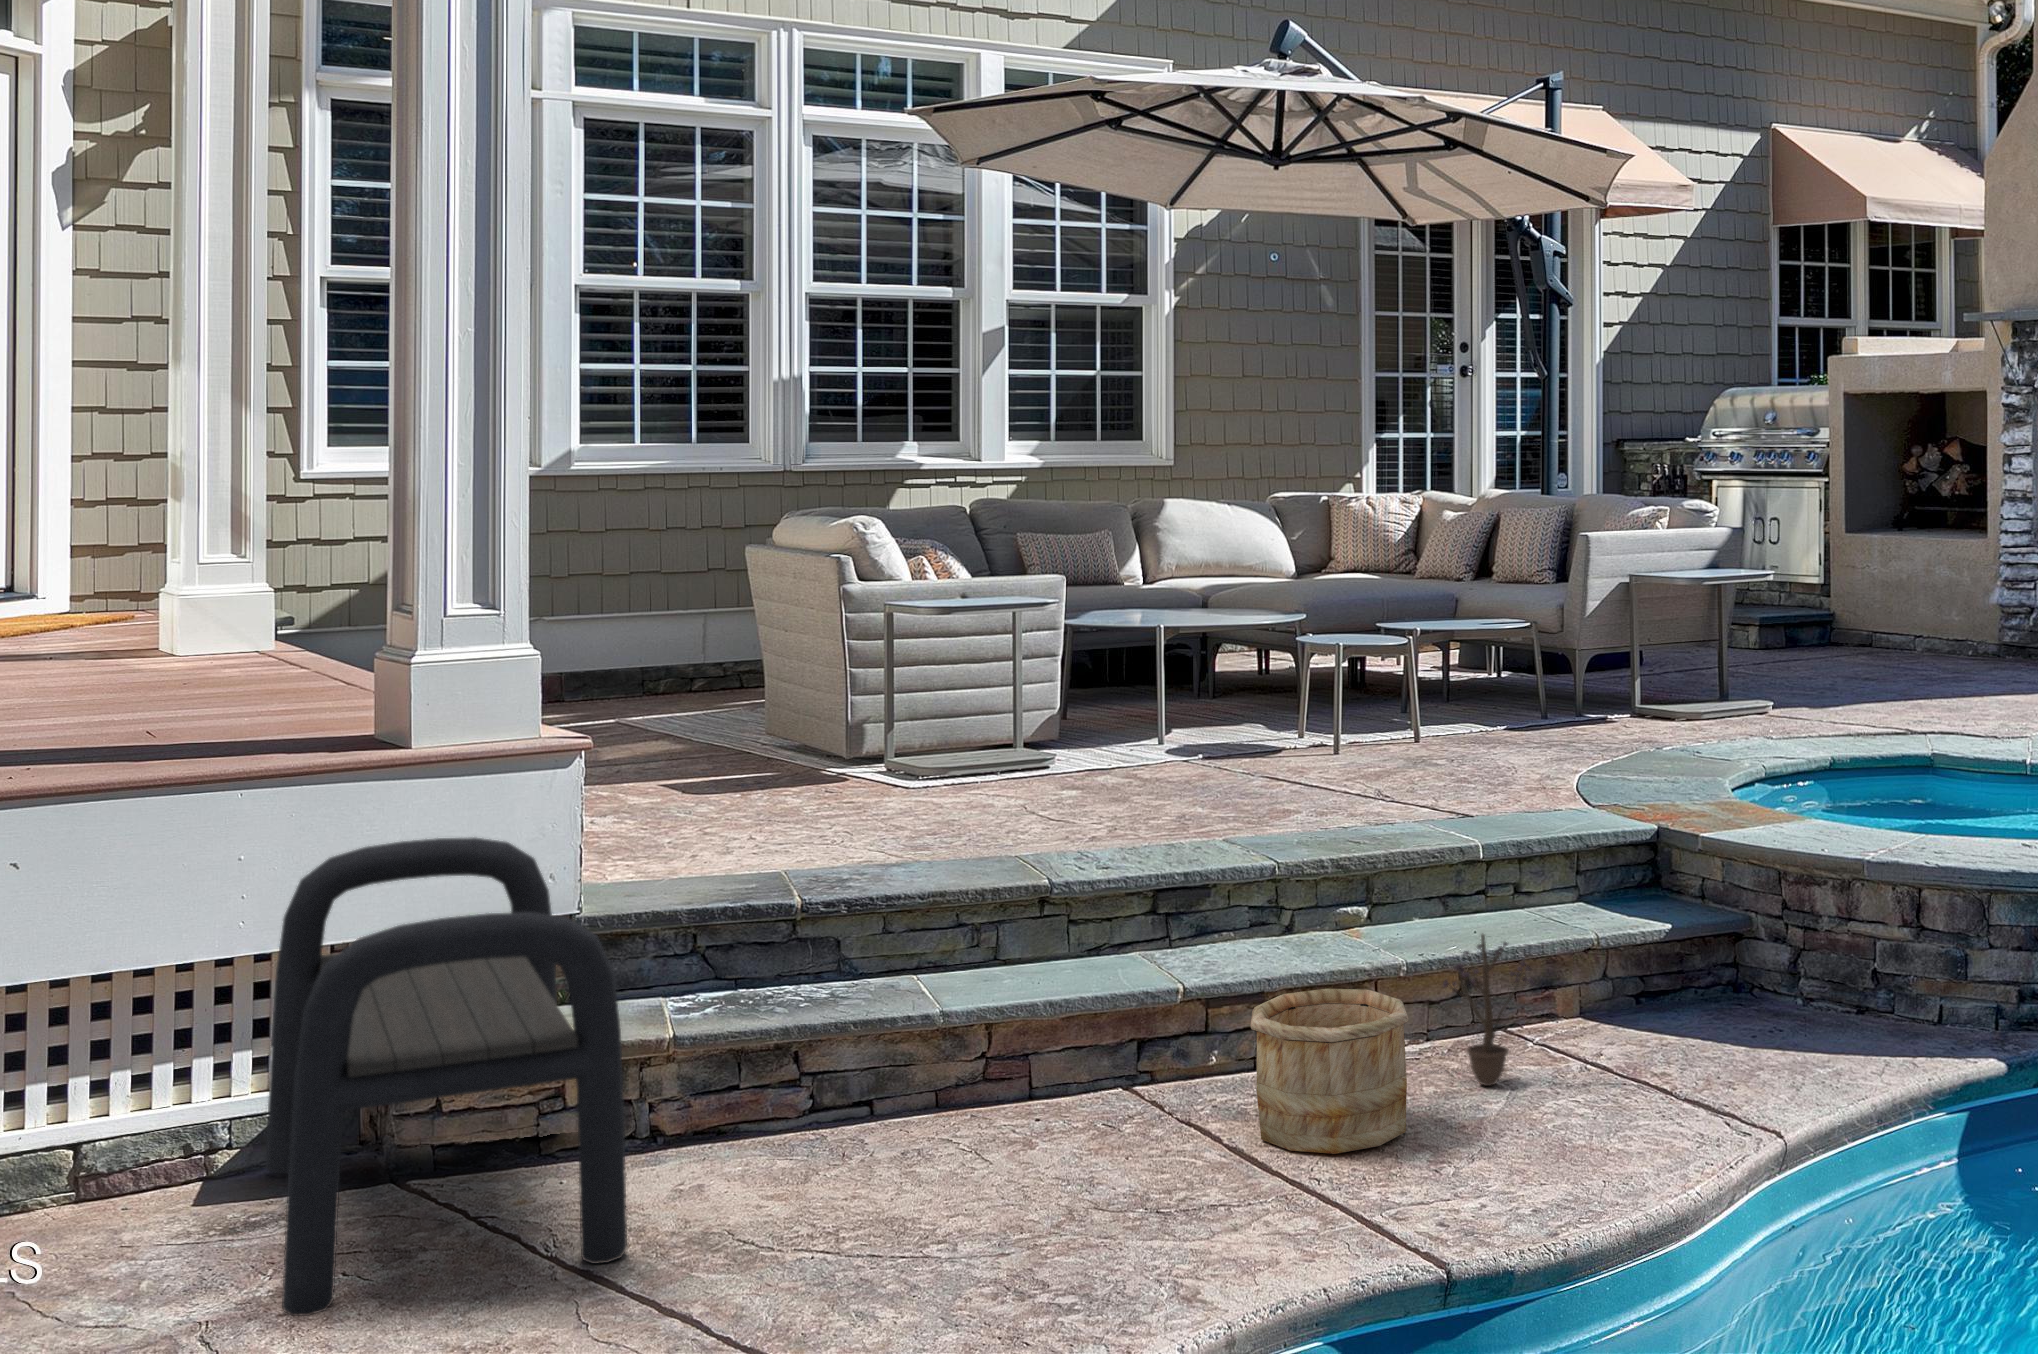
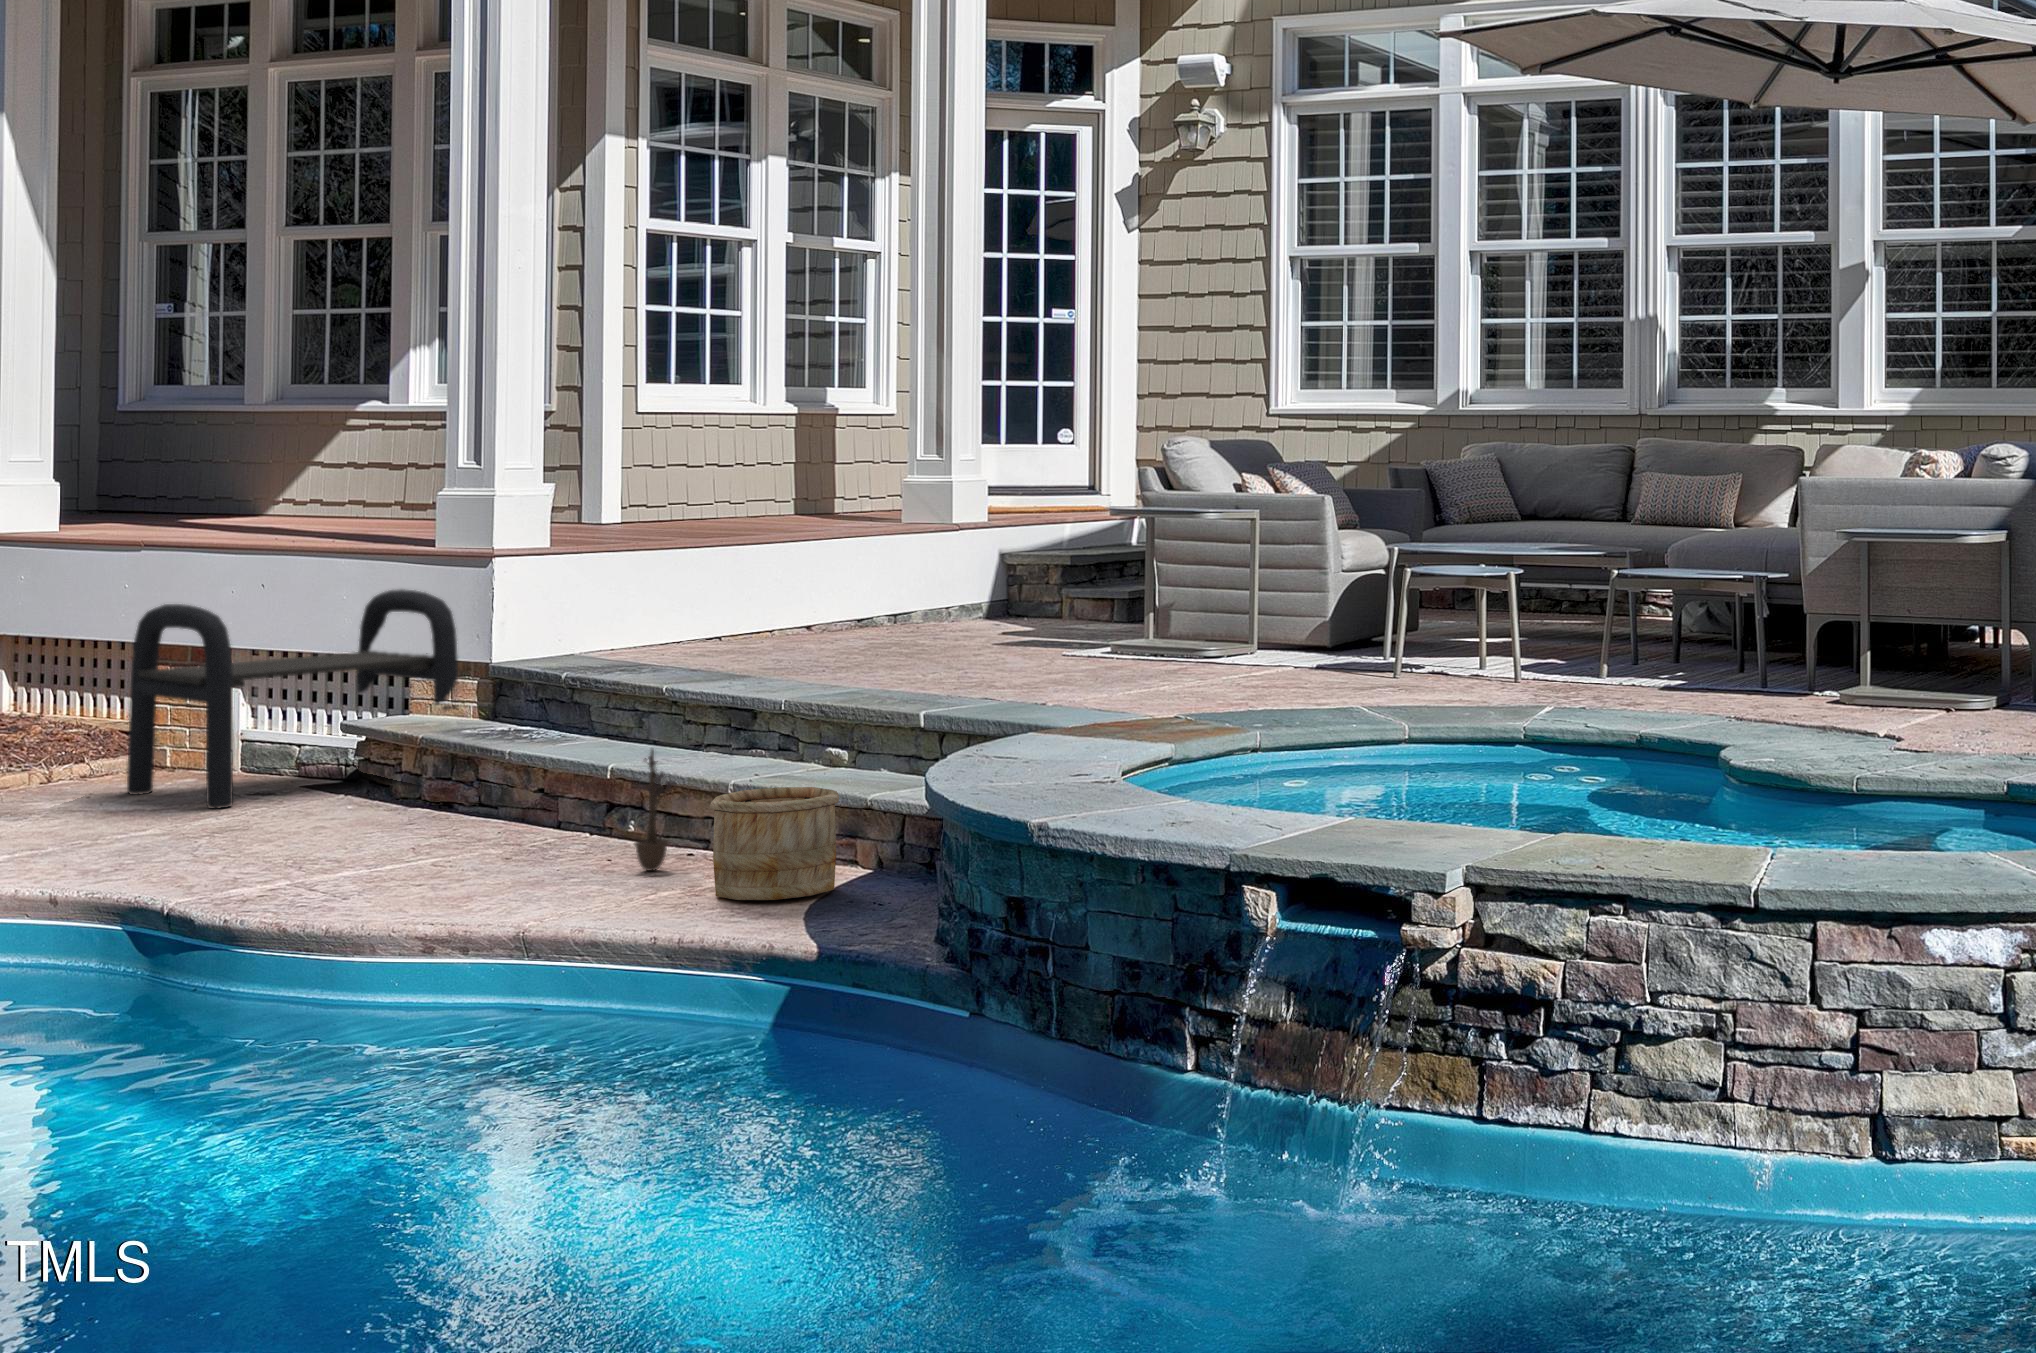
wooden bucket: present [1250,989,1409,1154] -> present [710,787,839,900]

